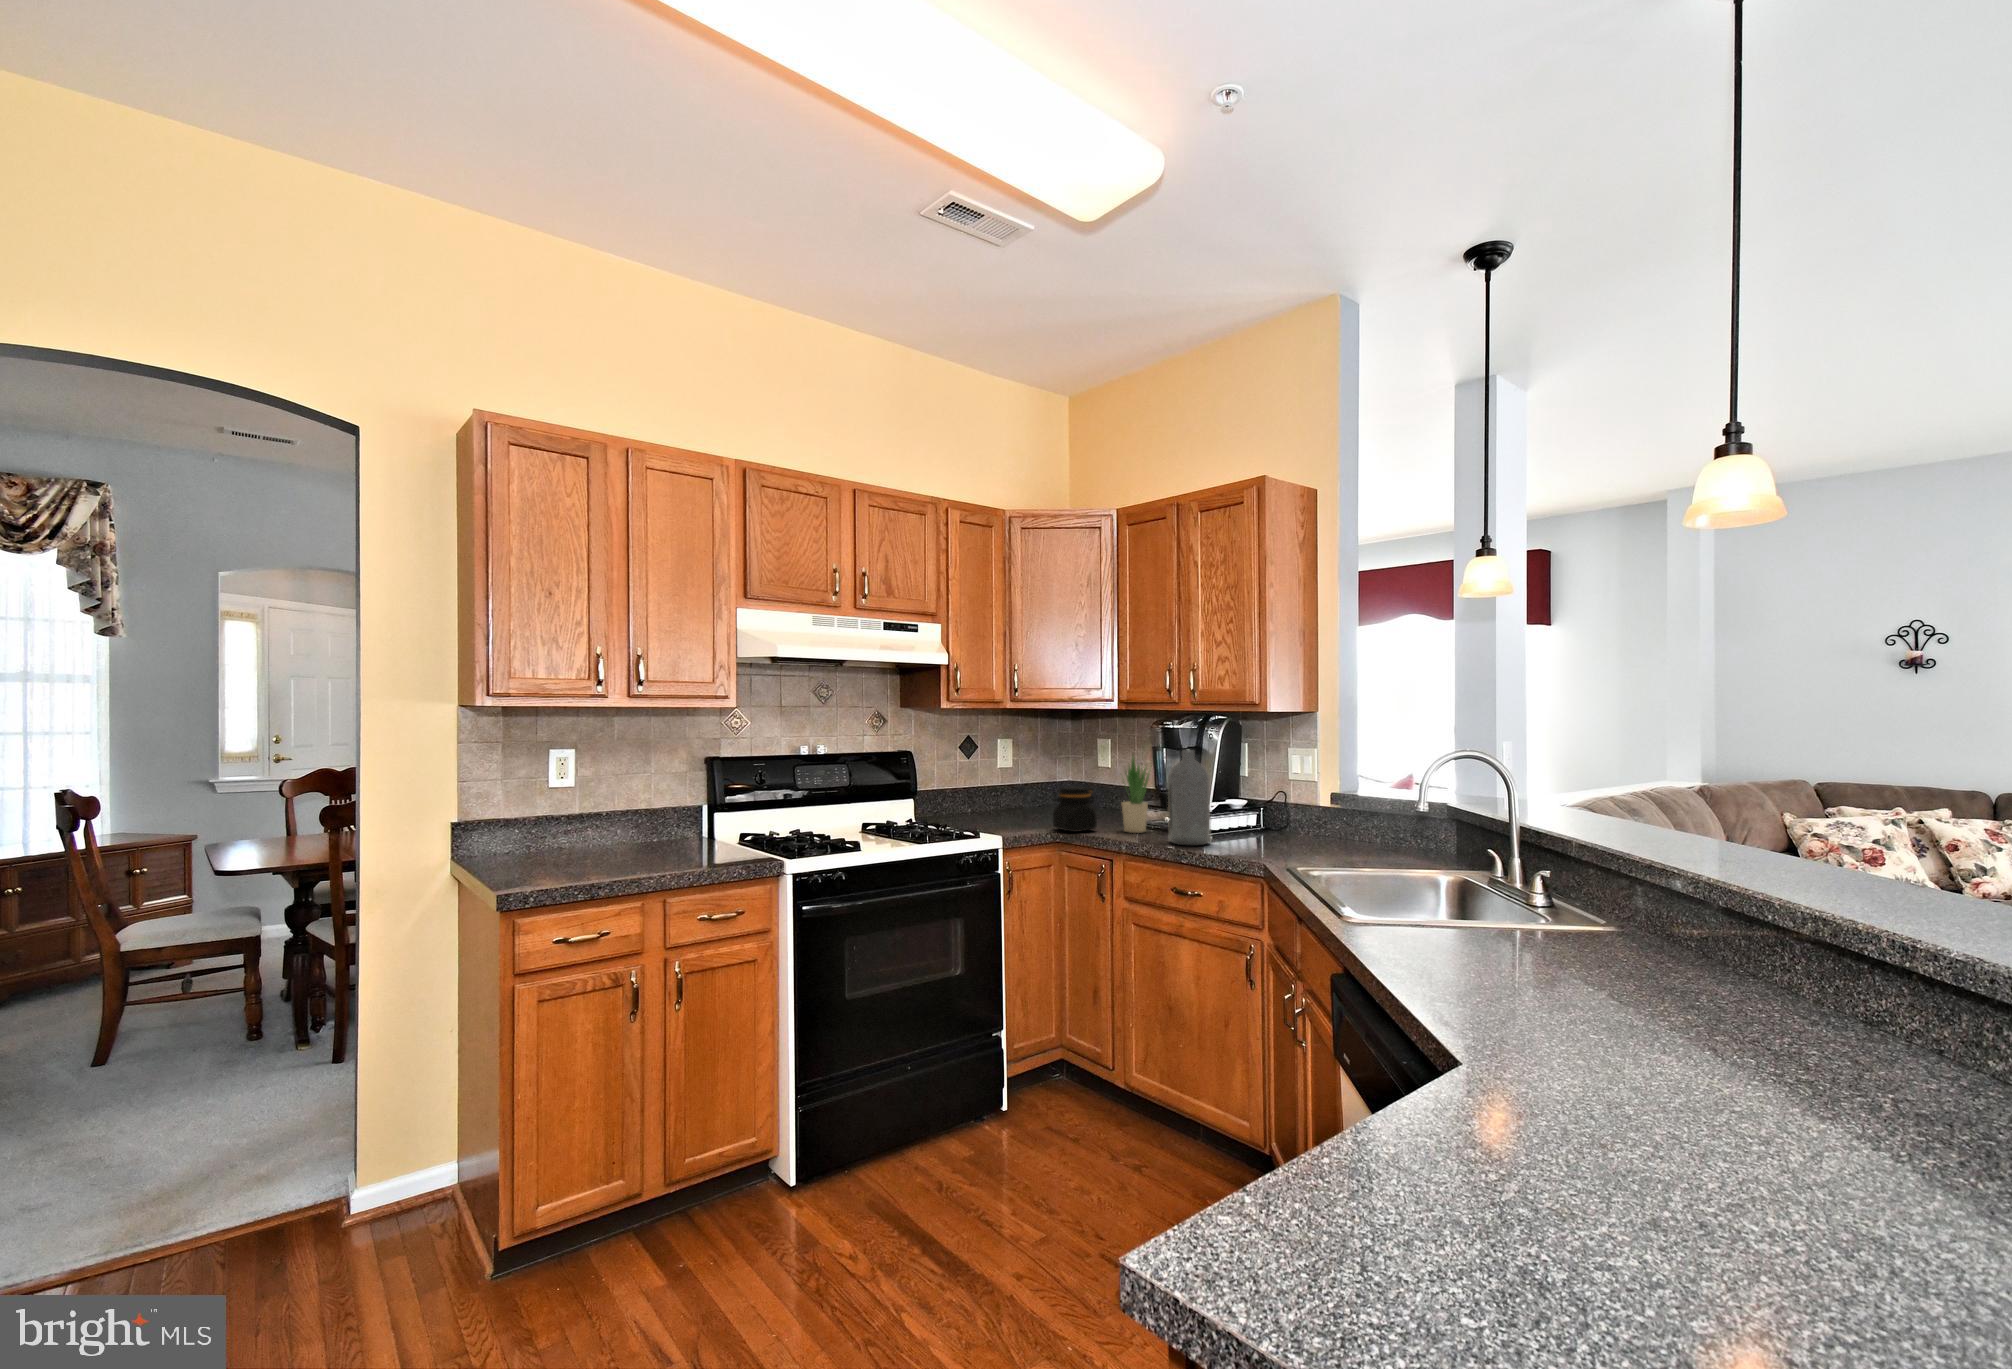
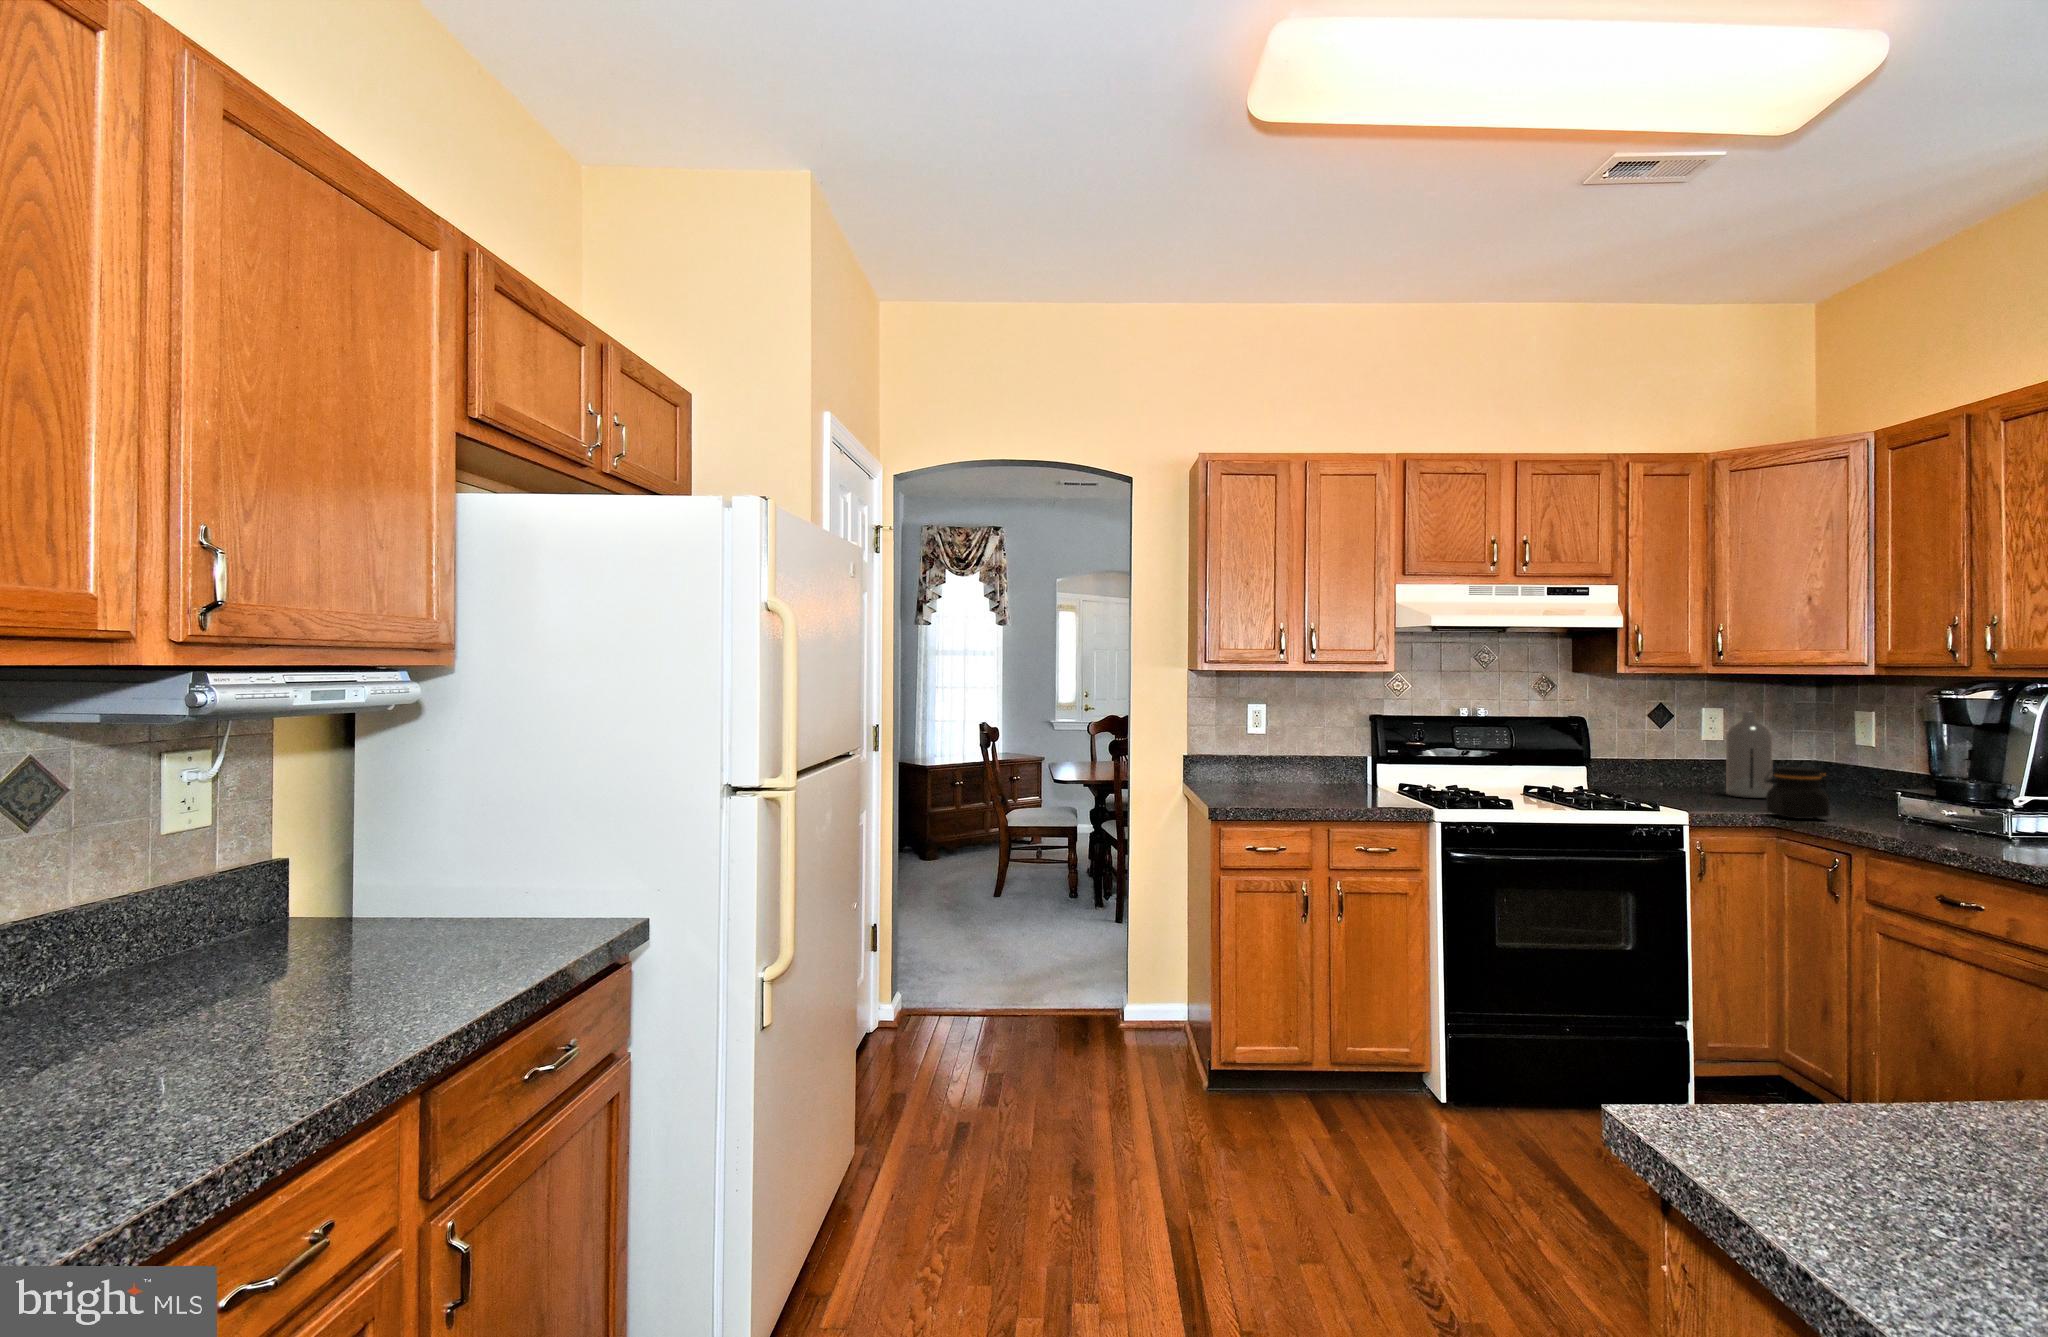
bottle: present [1168,750,1211,845] -> present [1726,711,1772,798]
potted plant: present [1122,755,1149,833] -> none [1866,729,1918,828]

